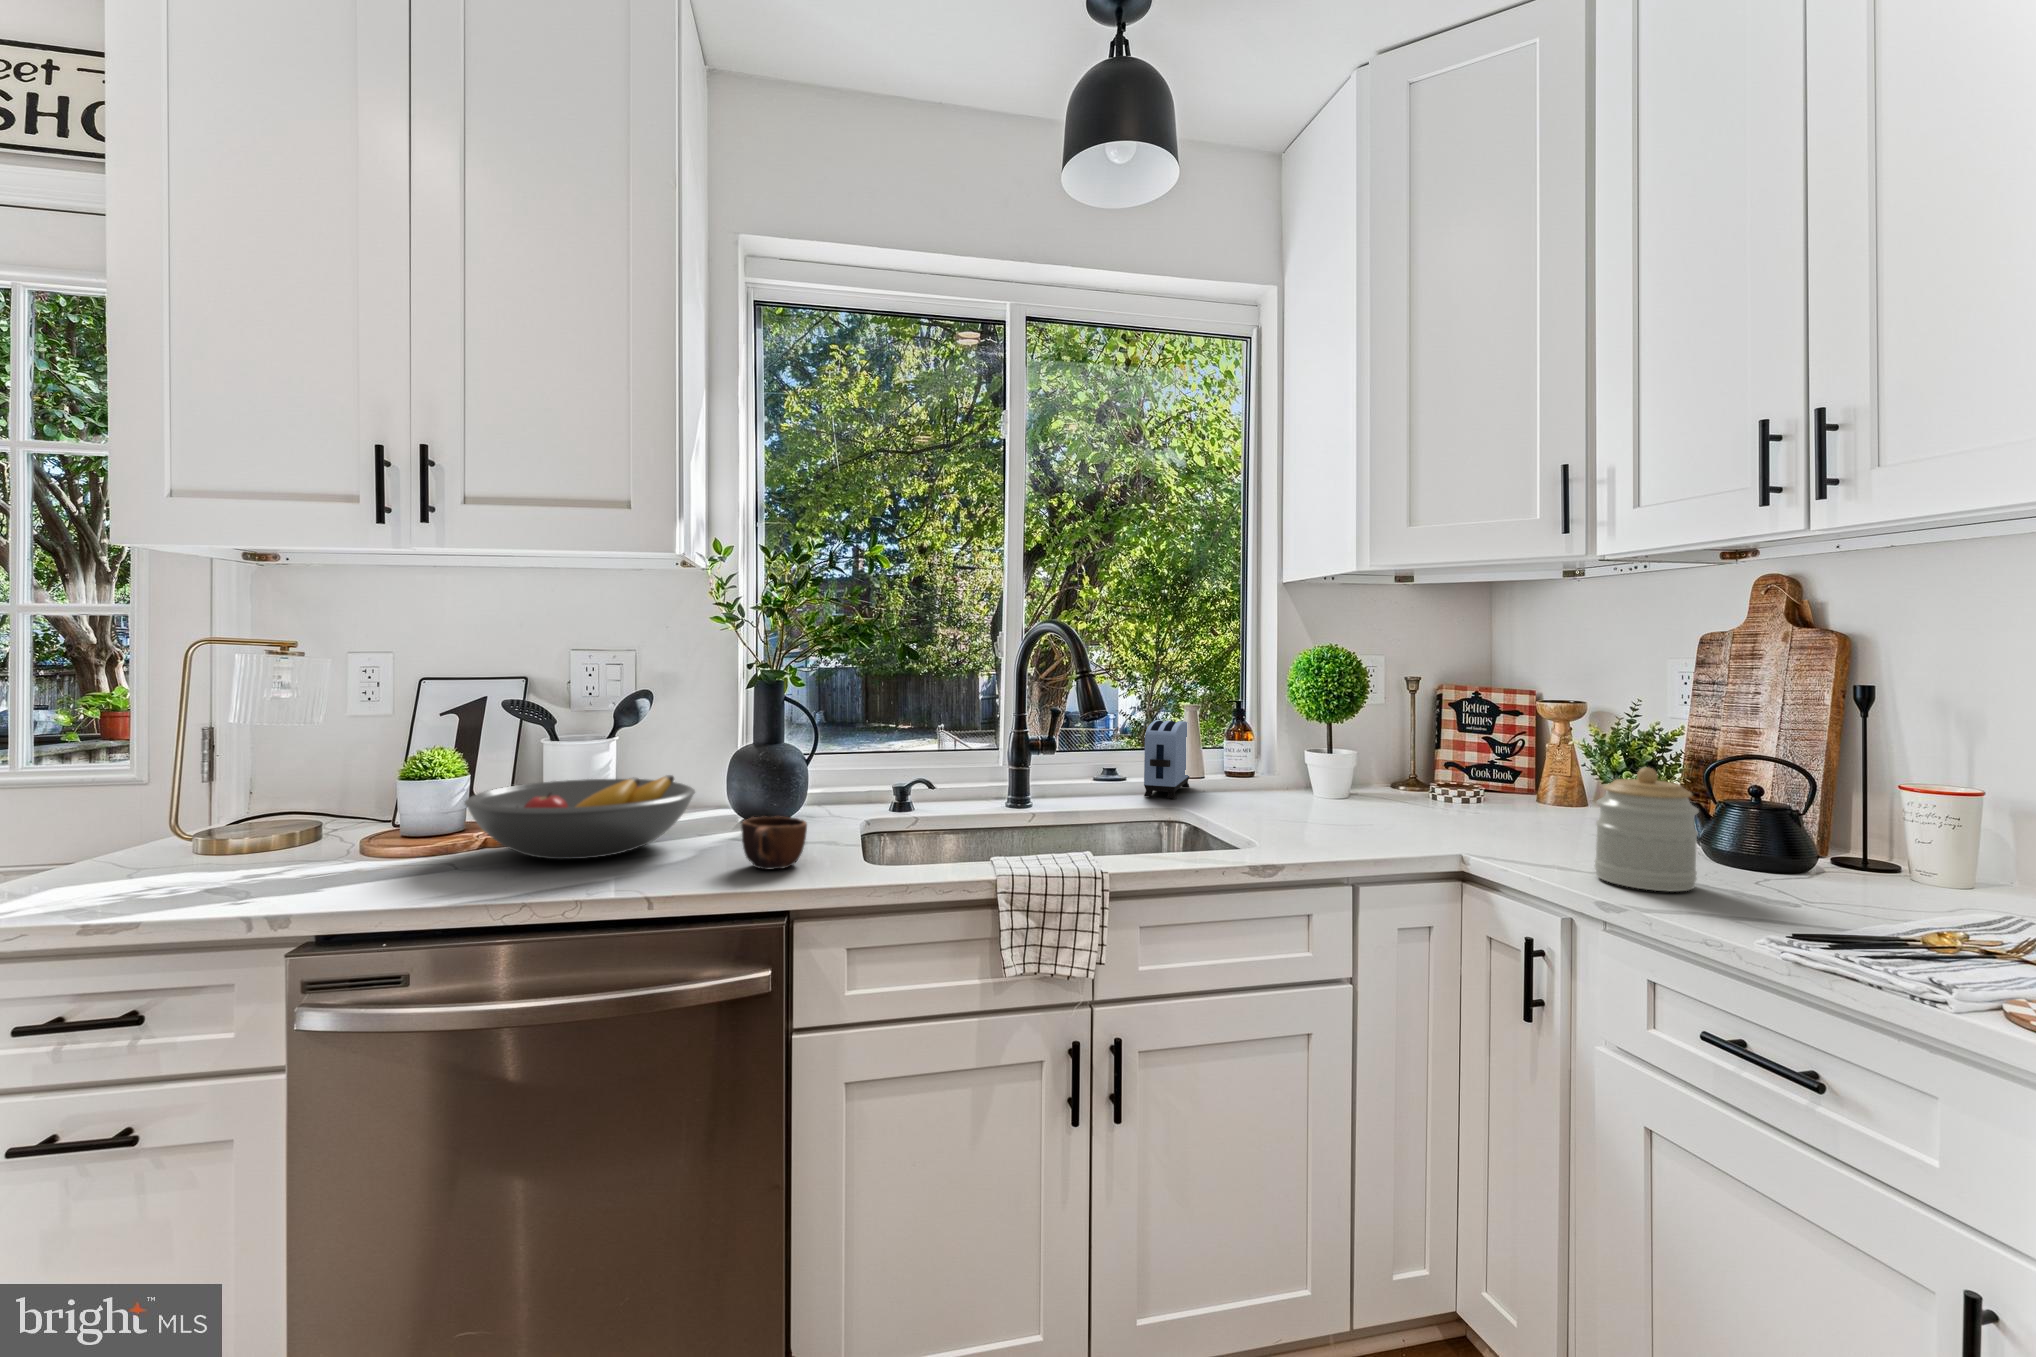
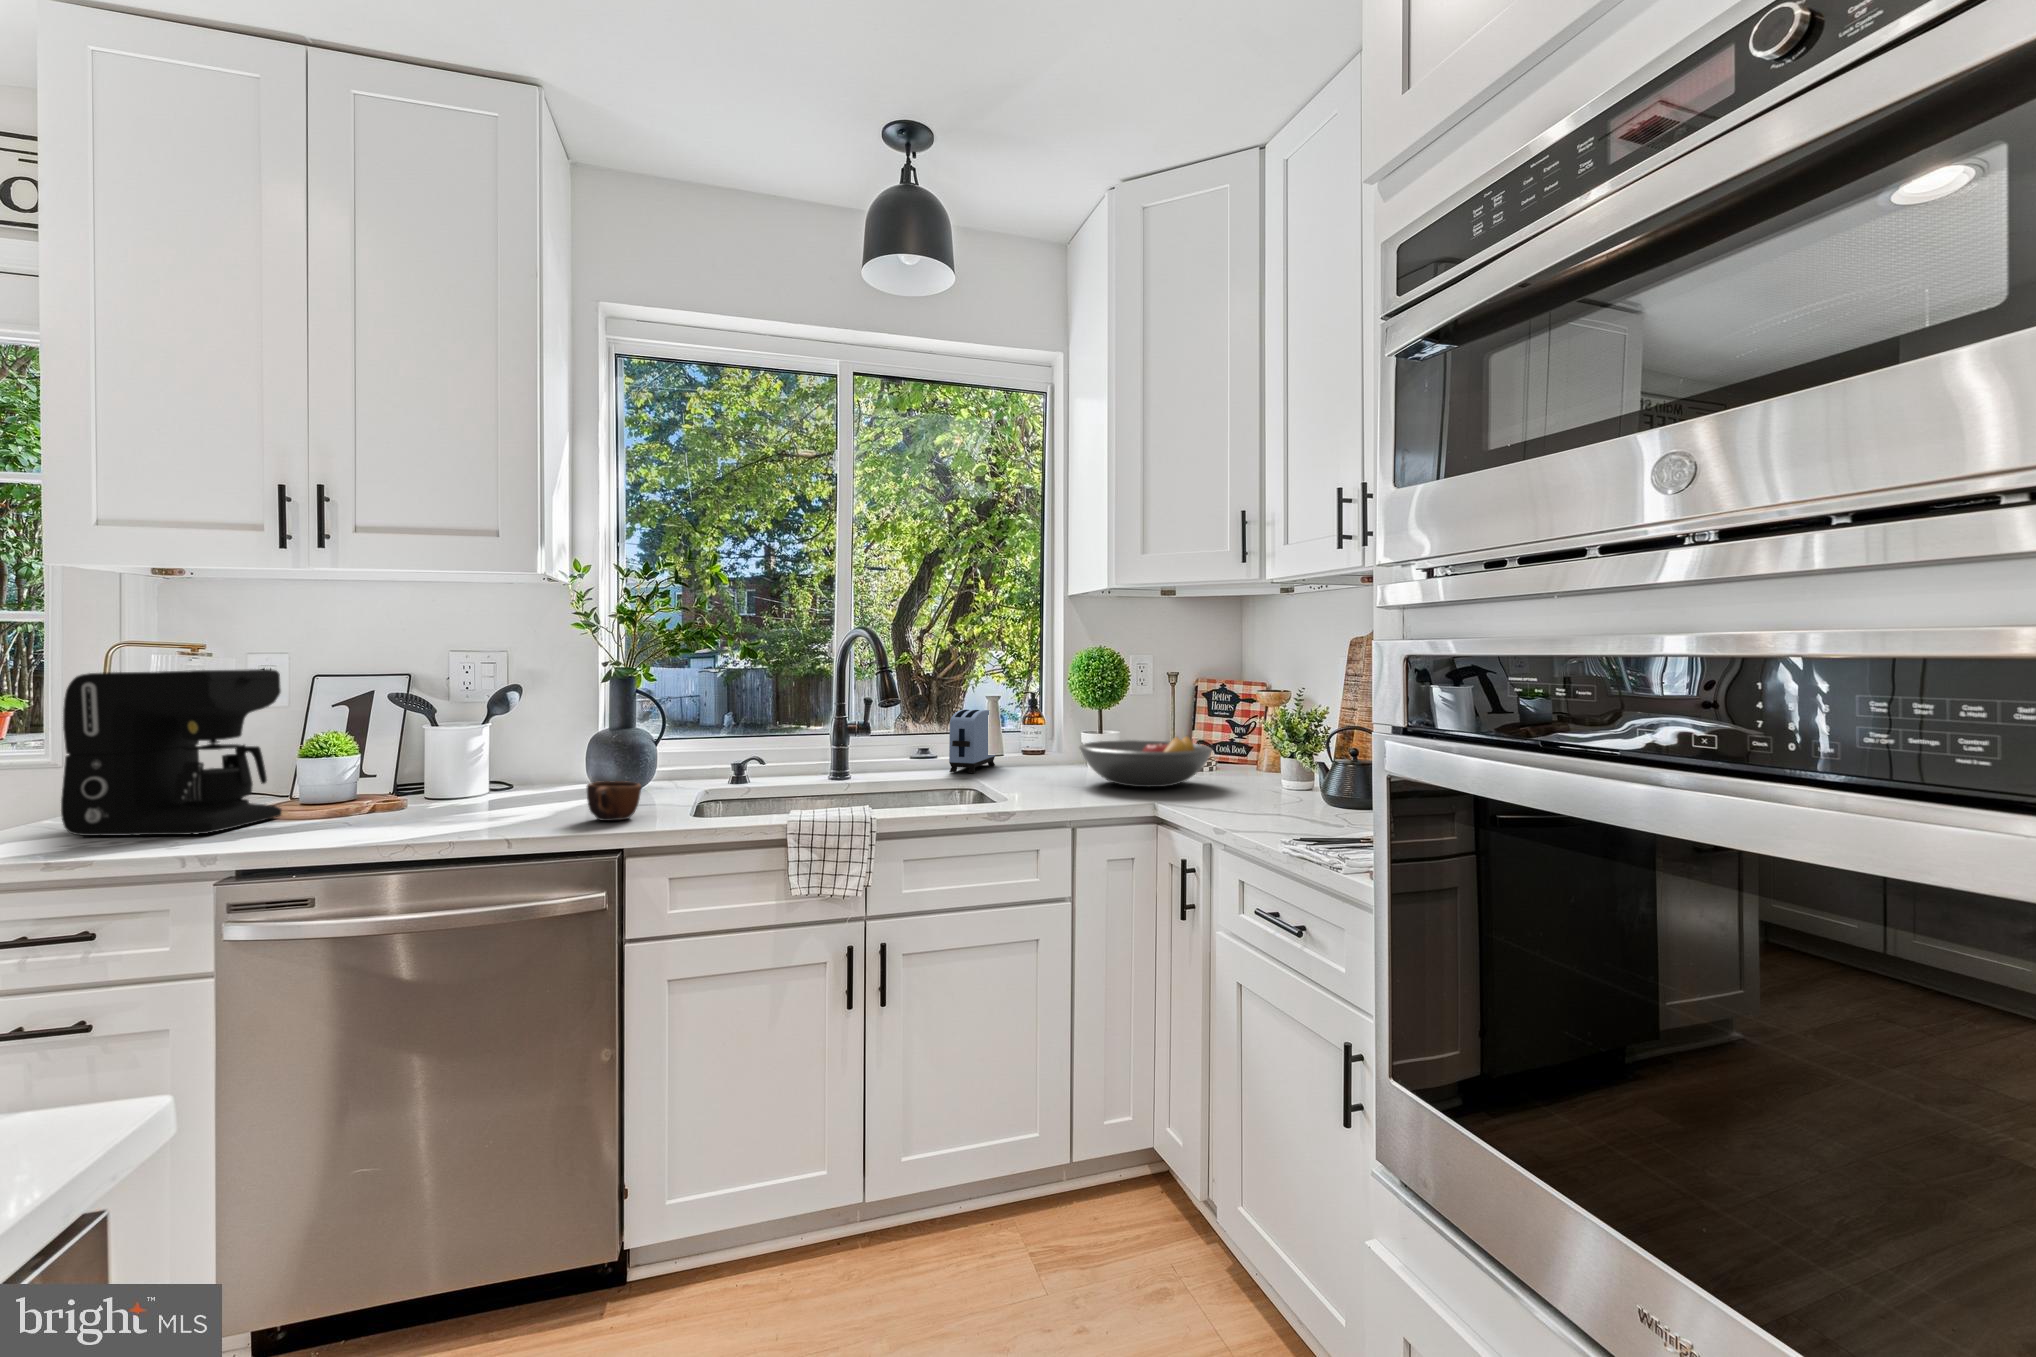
coffee maker: none [118,673,379,882] -> present [61,669,282,836]
jar: present [1595,767,1699,891] -> none [1240,733,1304,822]
fruit bowl: present [465,775,695,859] -> present [1080,736,1212,787]

